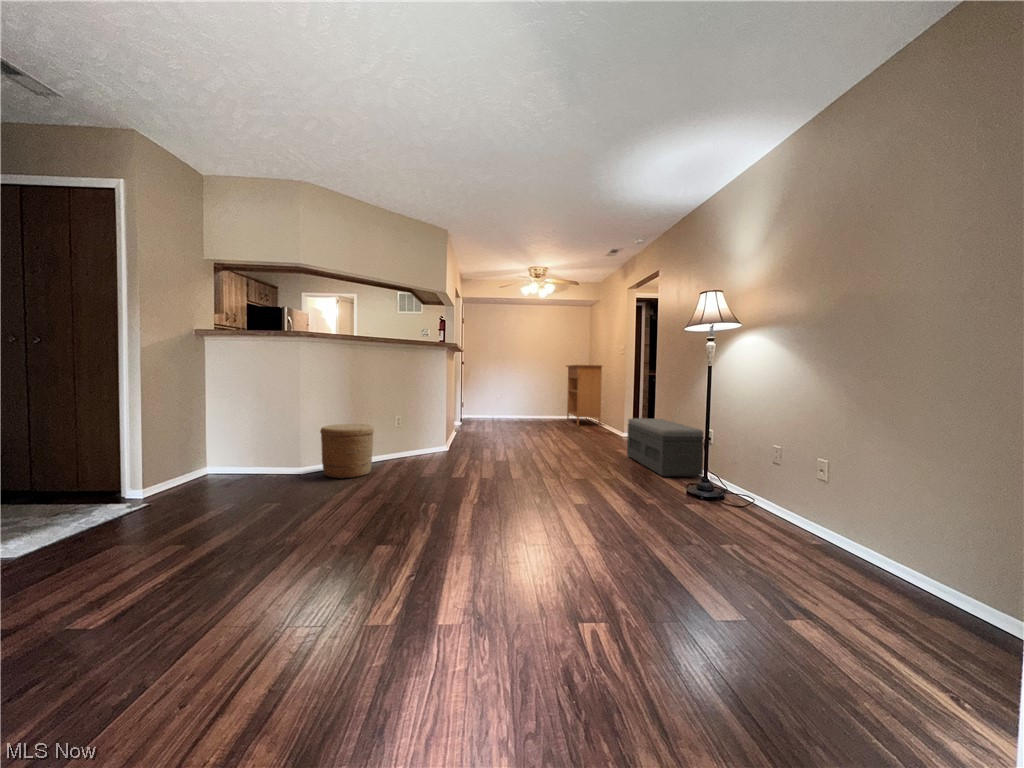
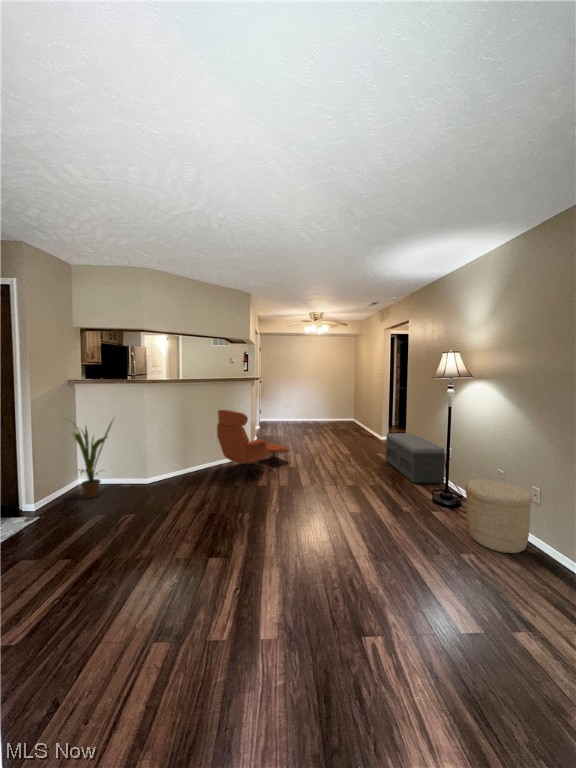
console table: present [566,365,602,426] -> none [336,382,365,429]
lounge chair: none [400,377,498,472] -> present [217,410,289,479]
house plant: none [186,378,262,488] -> present [73,420,114,499]
woven basket: present [320,424,374,479] -> present [465,479,532,553]

